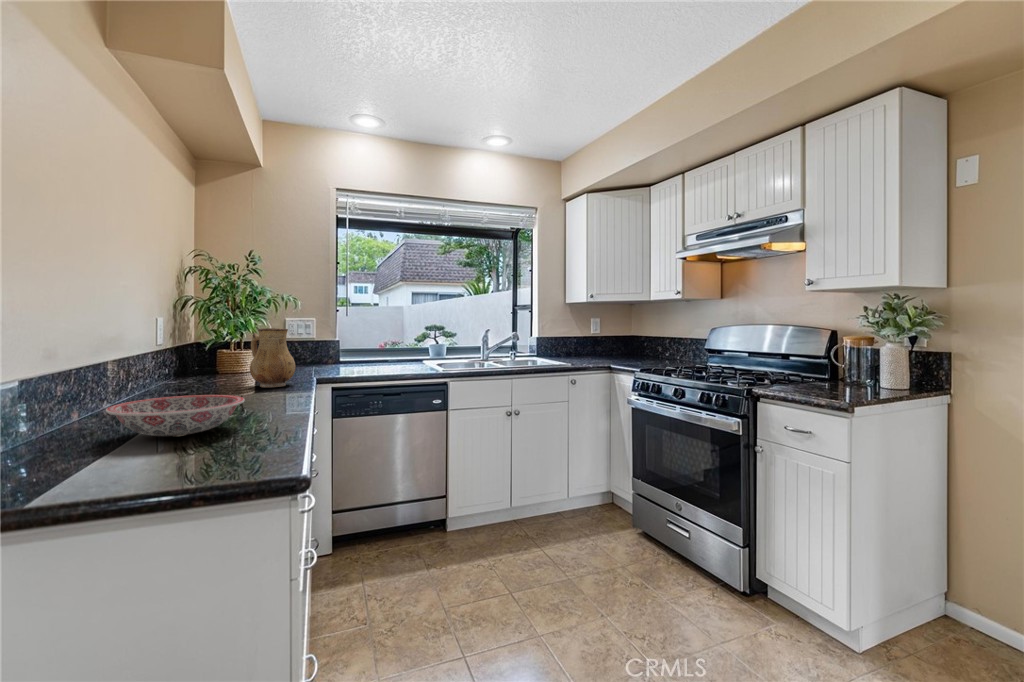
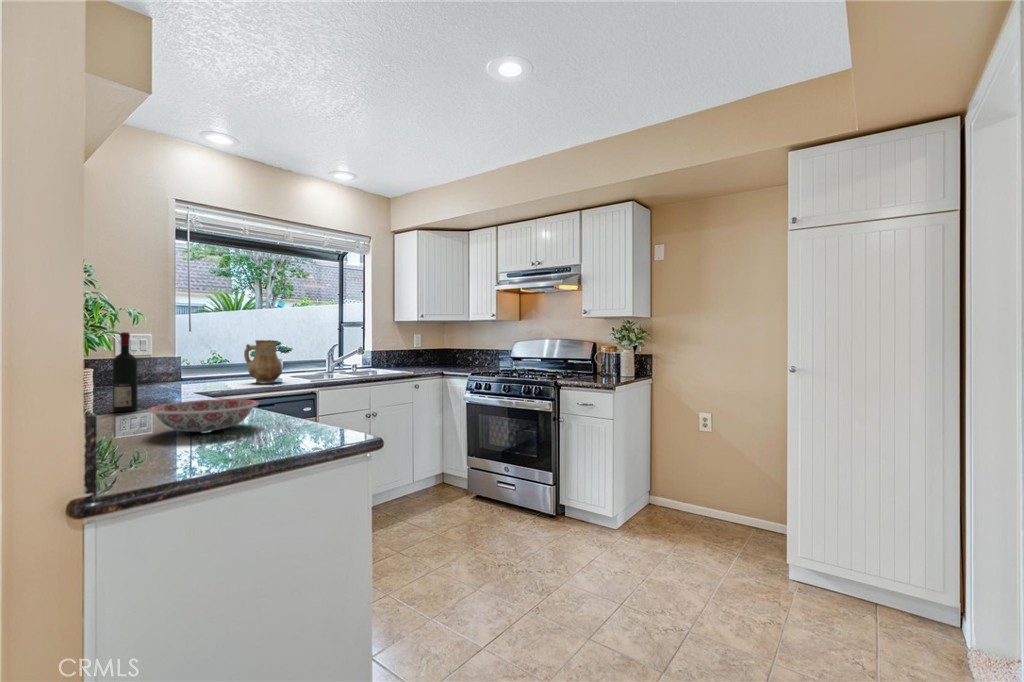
wine bottle: none [193,317,217,398] -> present [113,332,137,412]
ceramic pitcher: present [250,328,296,387] -> present [244,340,282,384]

